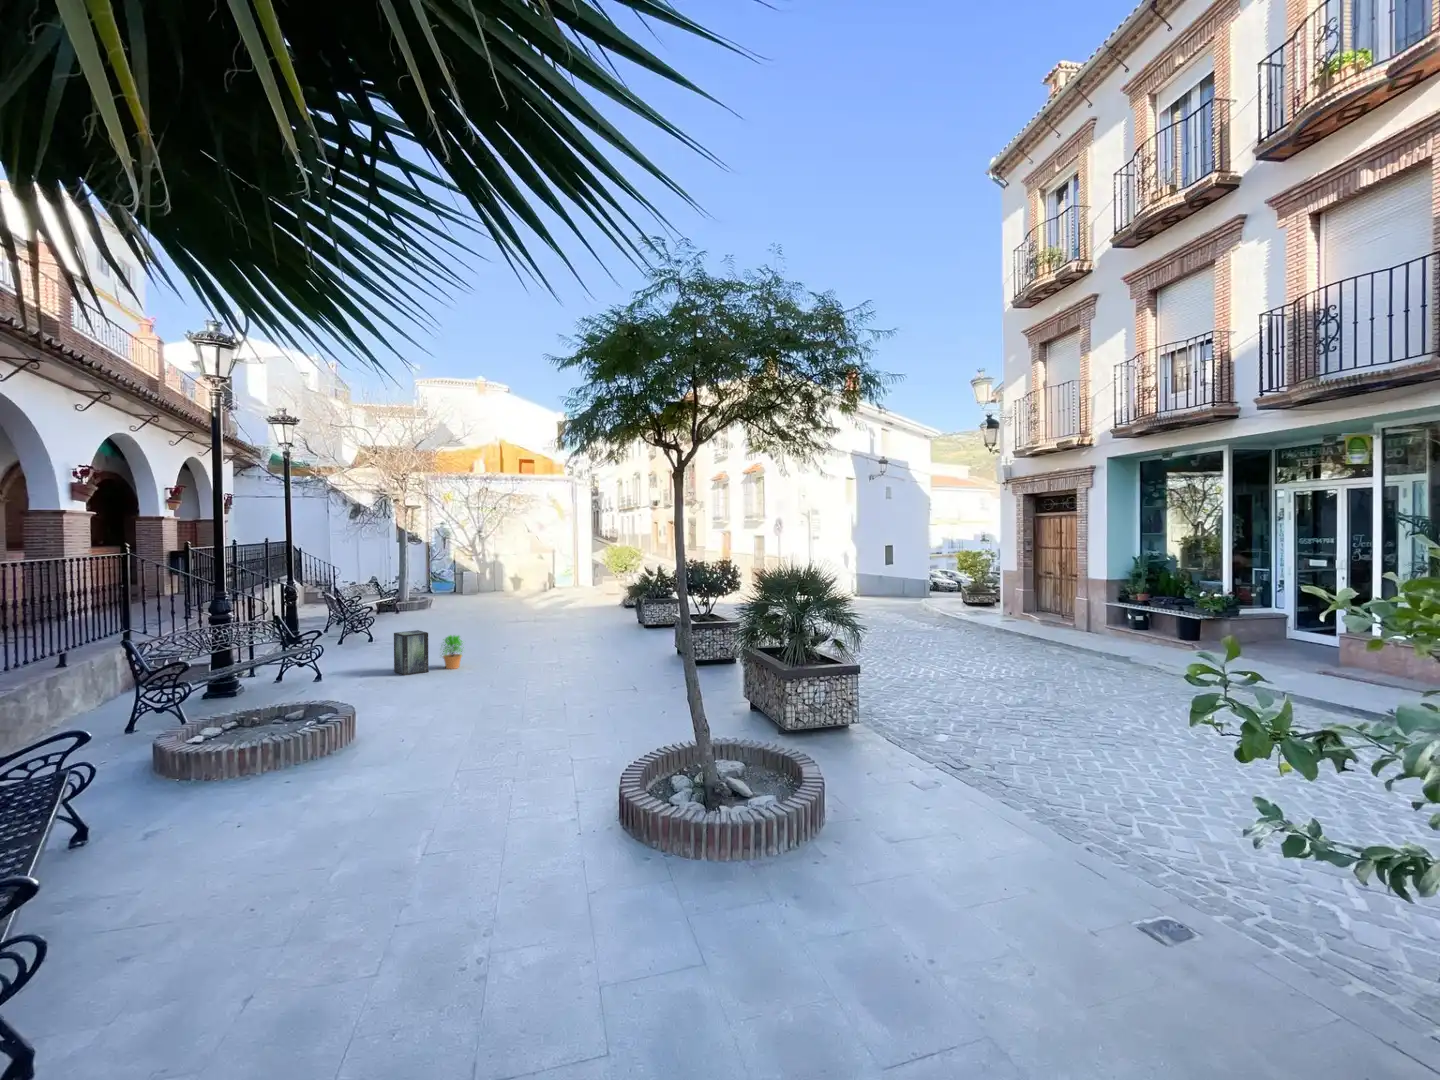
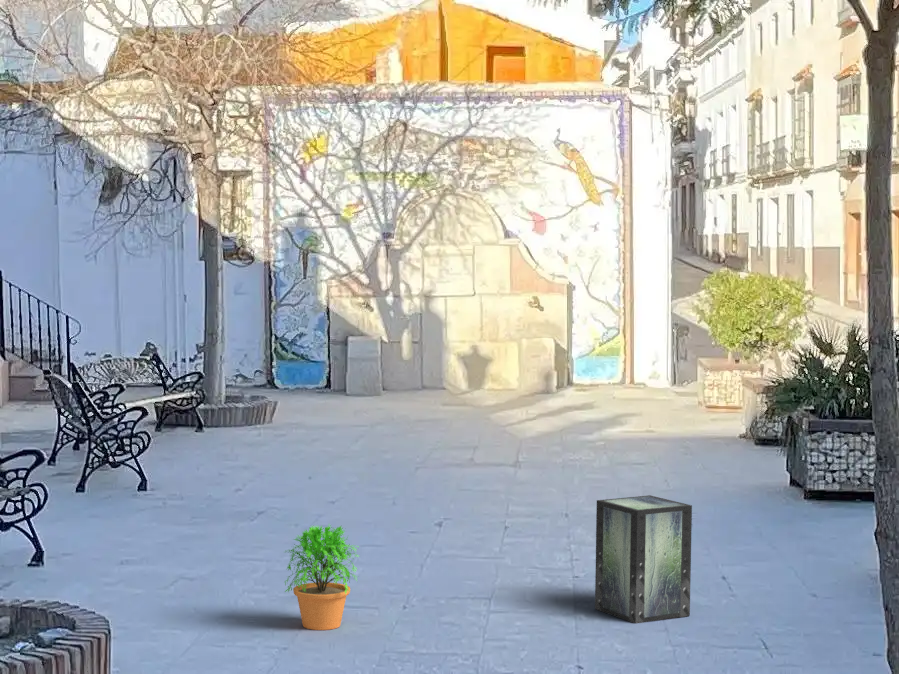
storage box: present [394,630,429,676] -> present [595,495,692,624]

